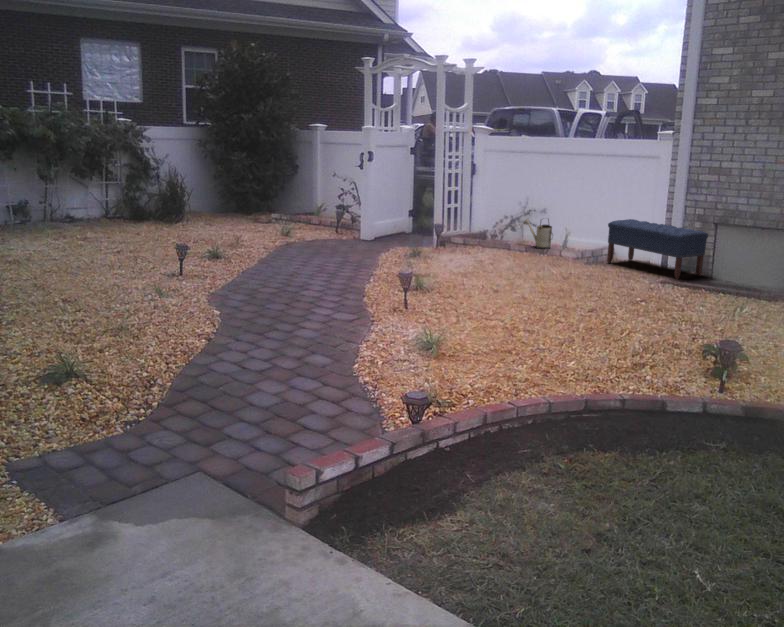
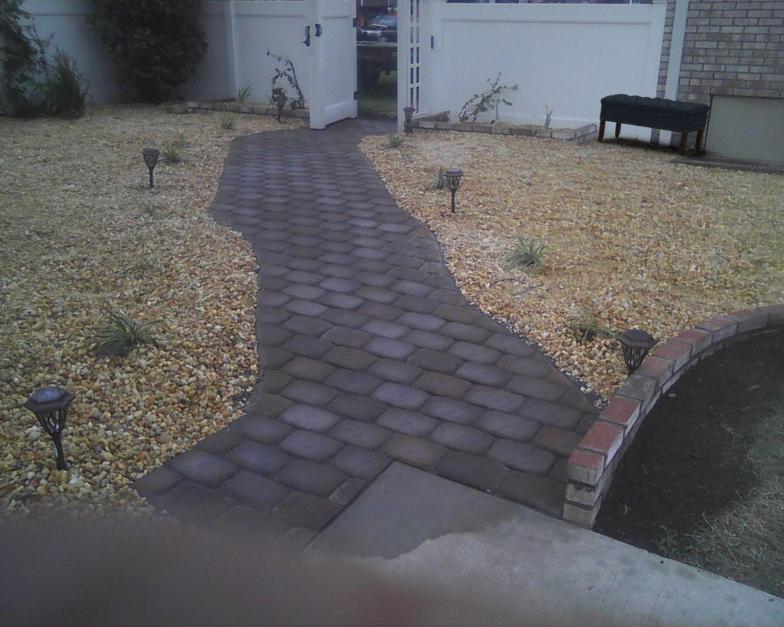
watering can: present [524,219,552,249] -> none [497,96,530,129]

